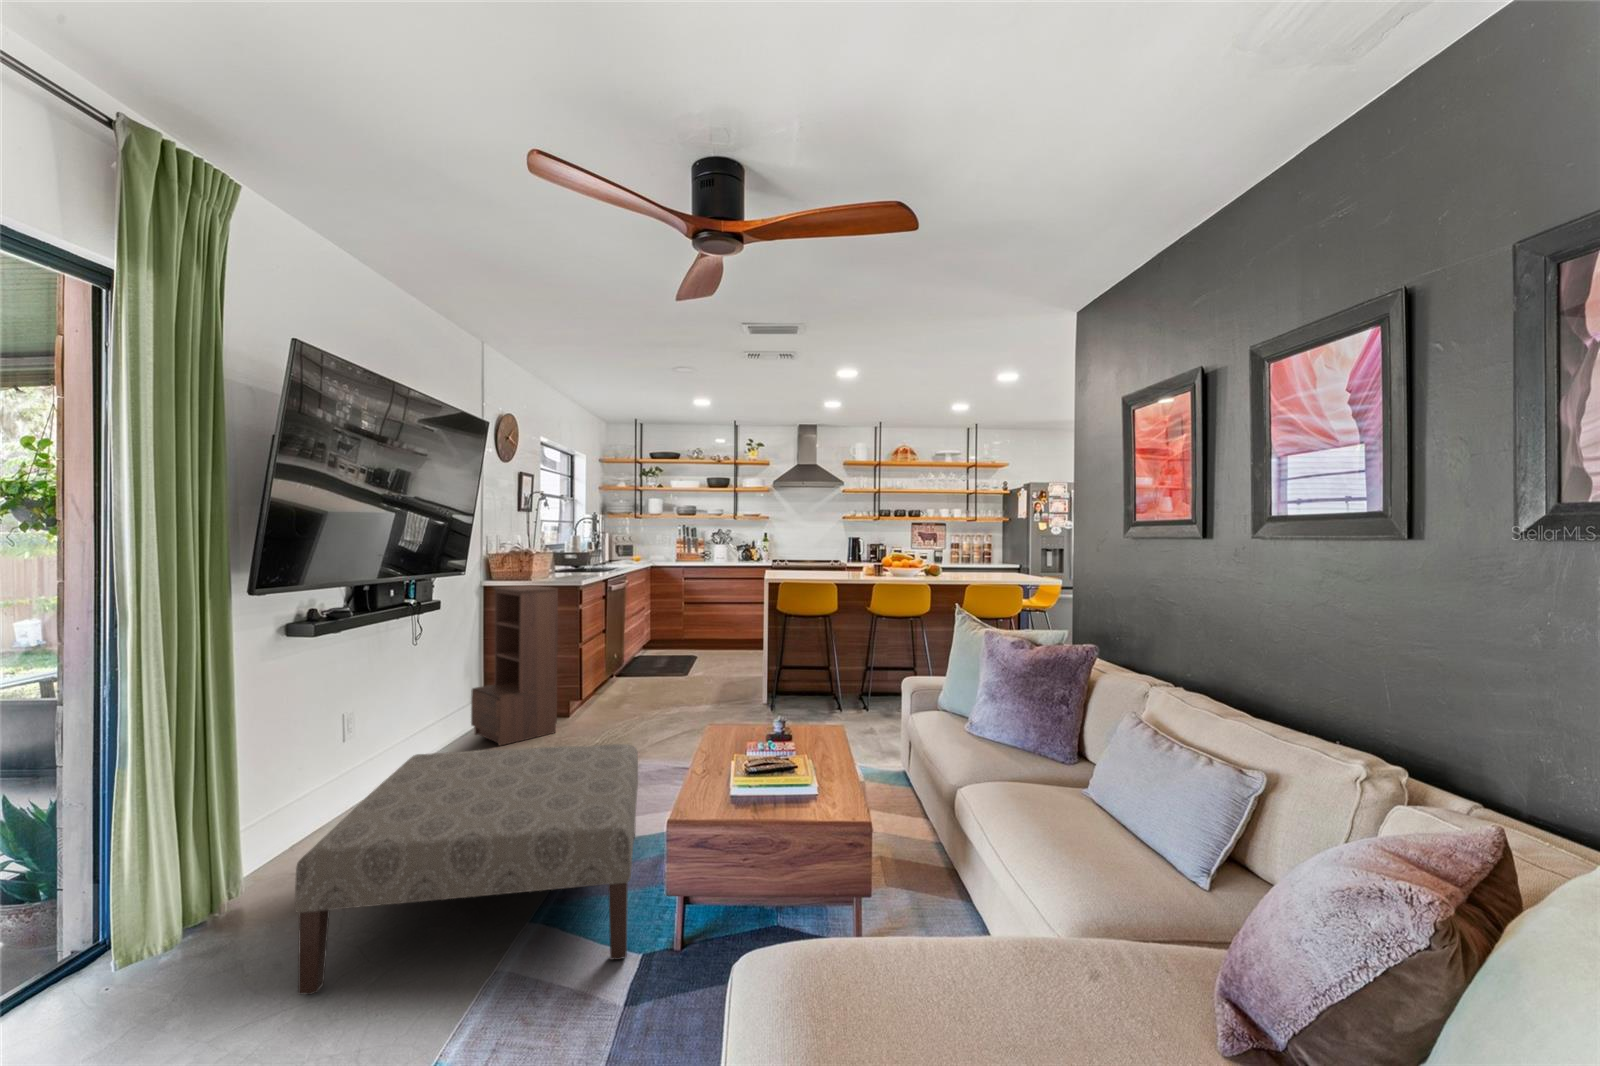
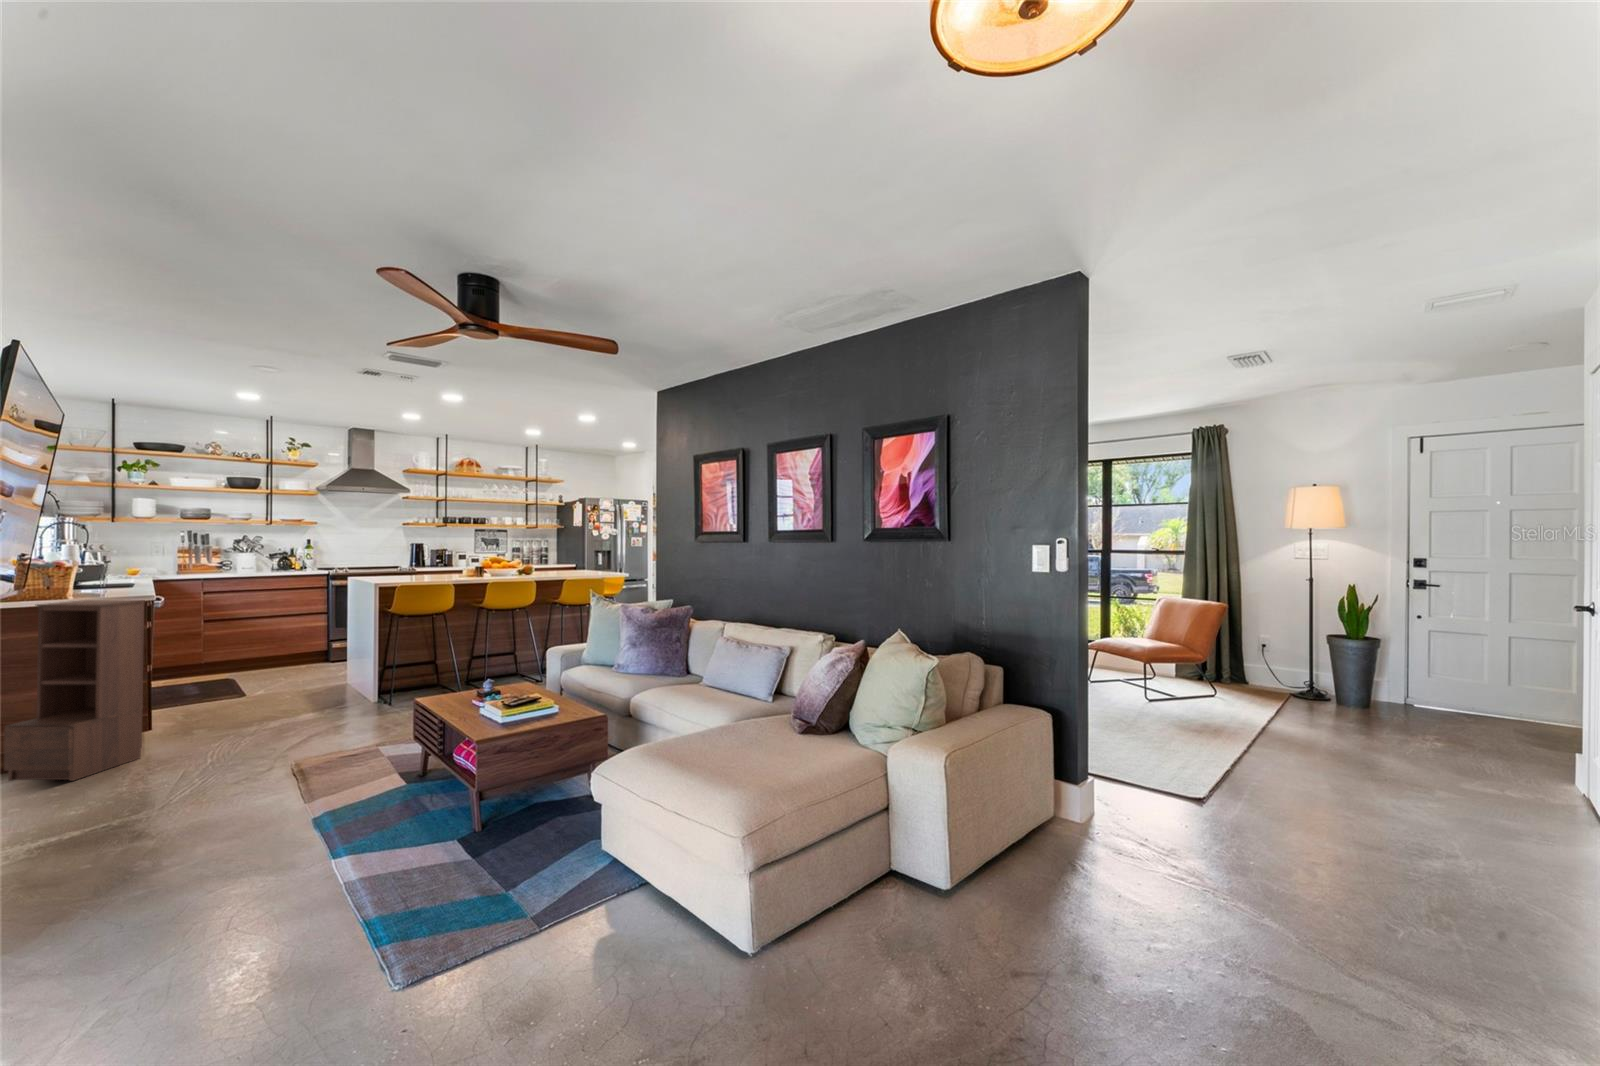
ottoman: present [295,744,638,995] -> none [100,718,440,942]

